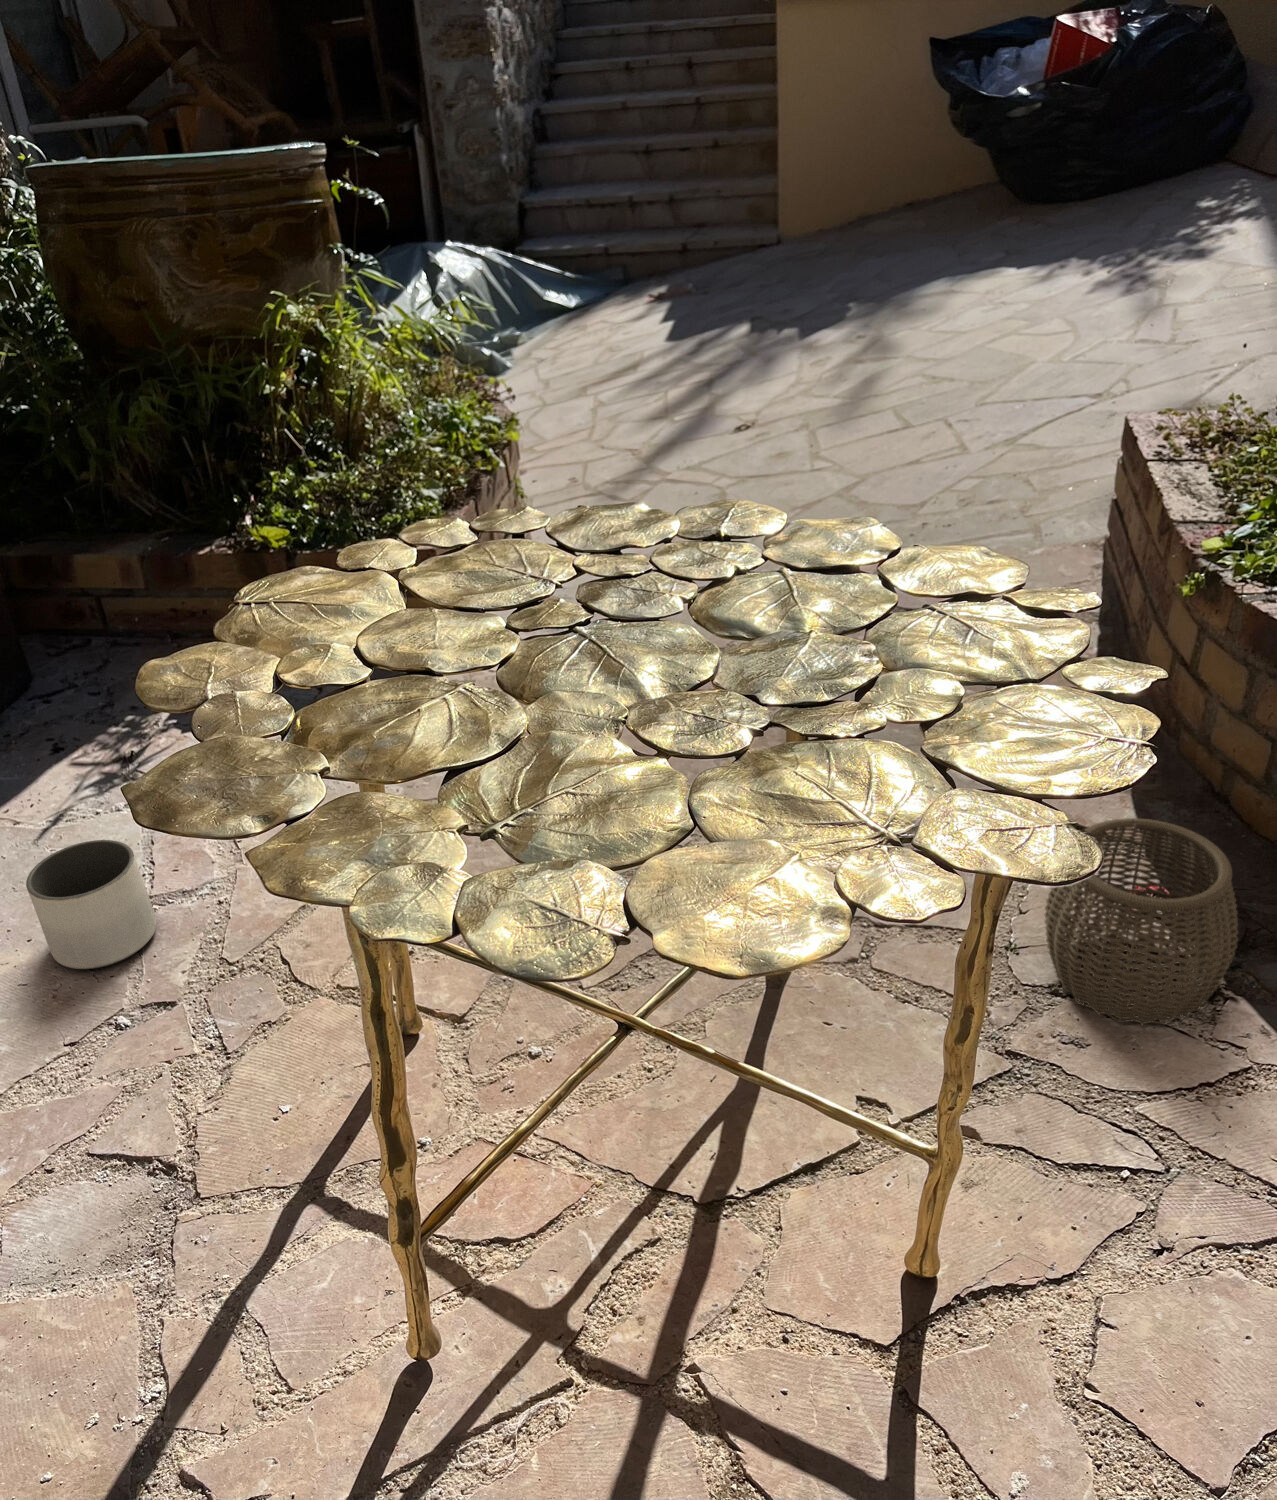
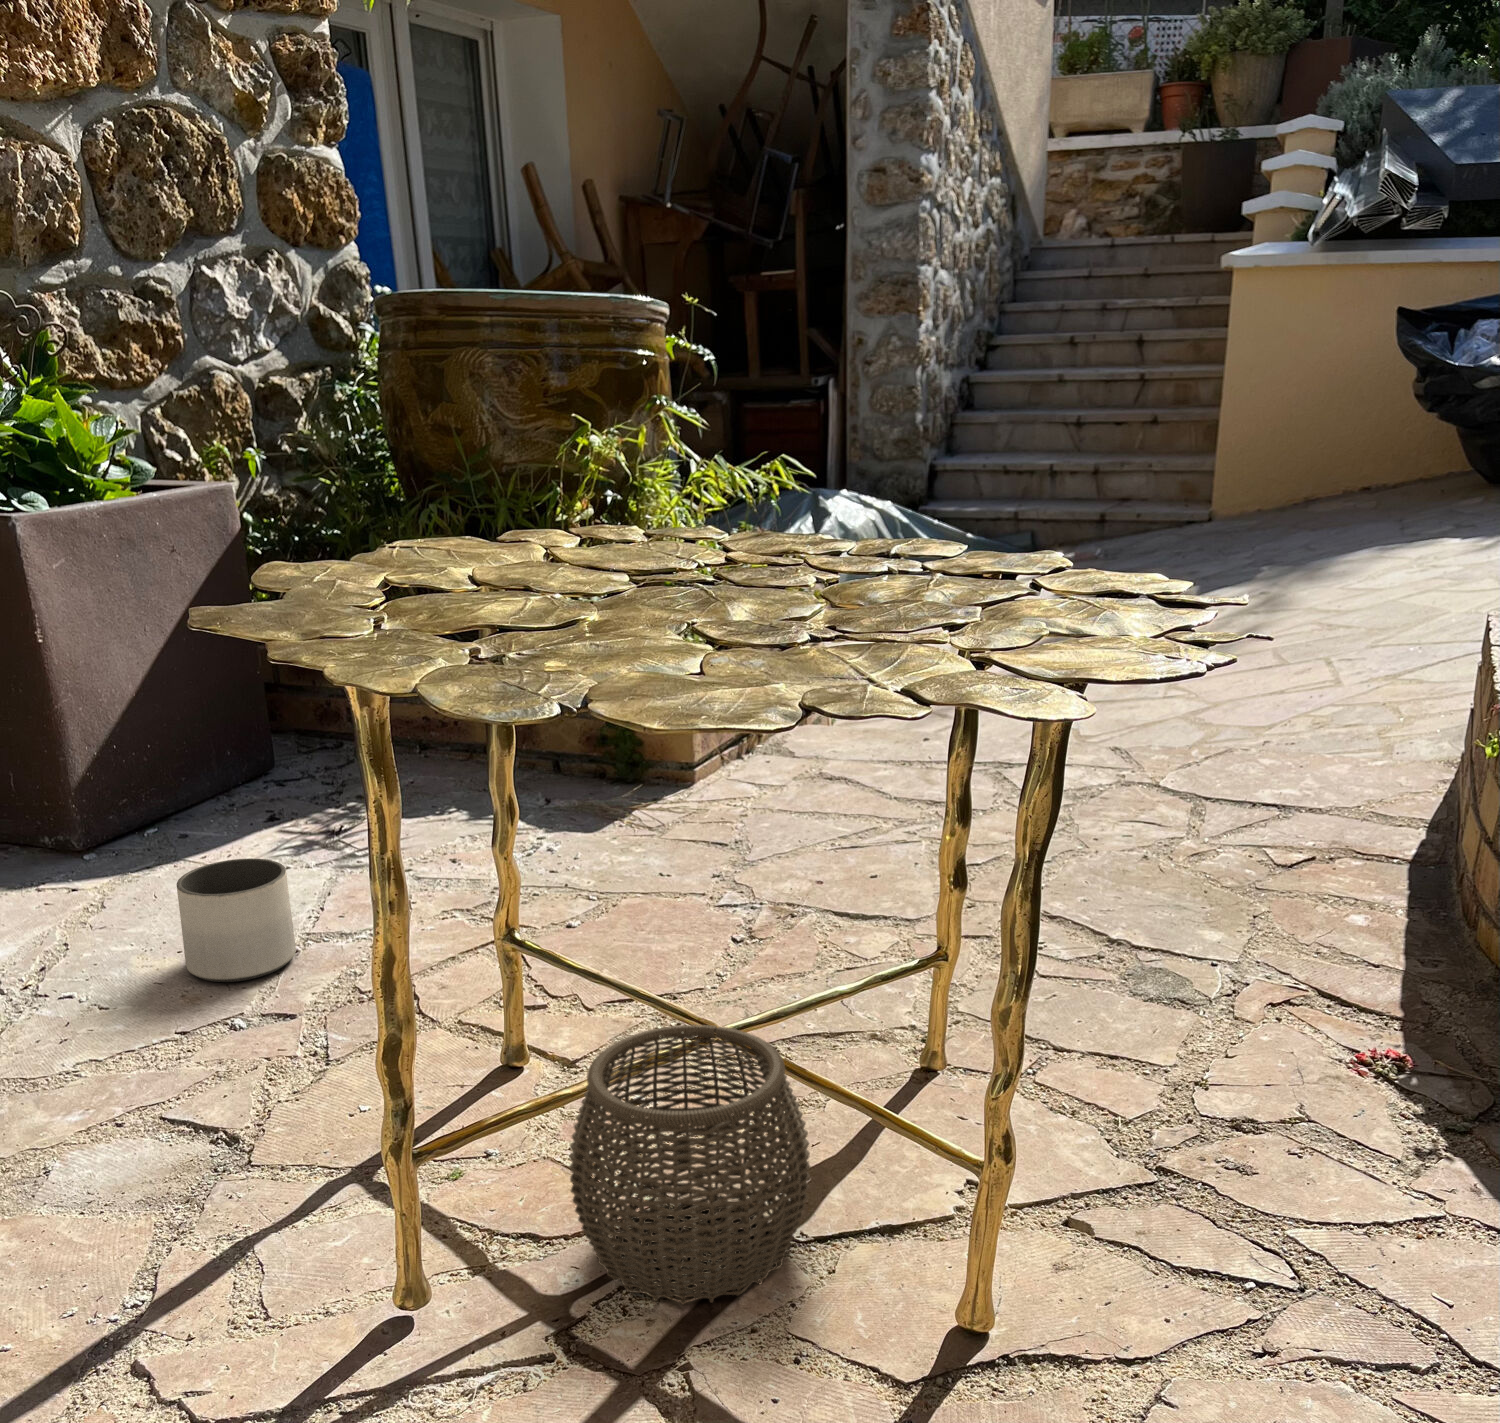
woven basket: present [1044,818,1238,1025] -> present [569,1025,810,1304]

